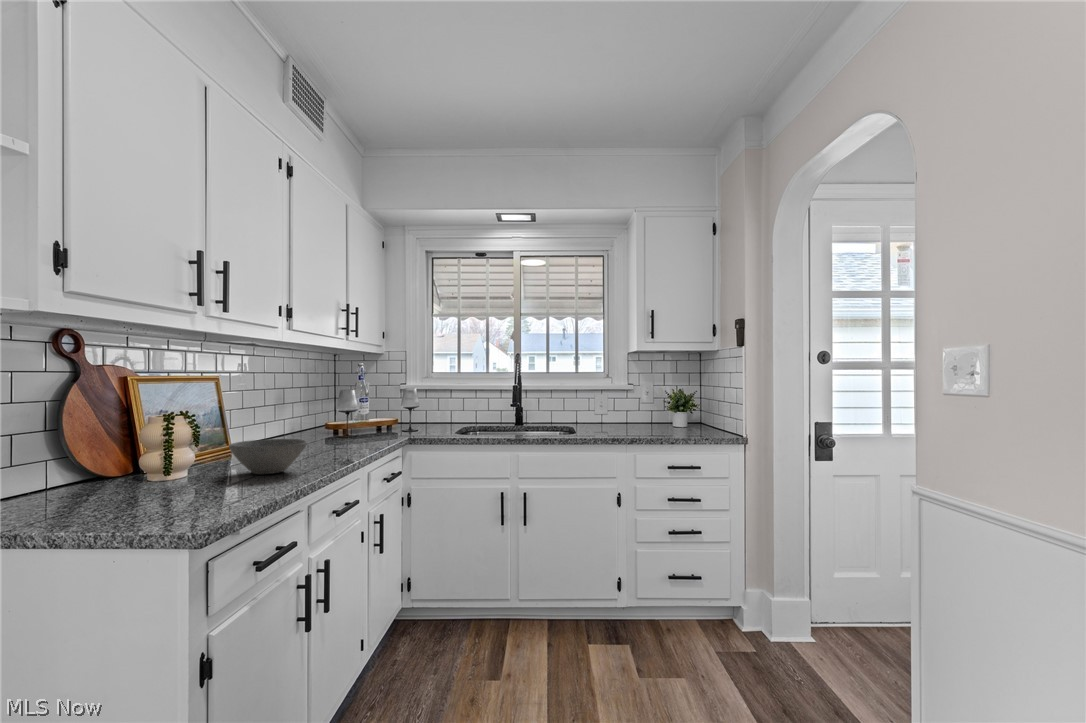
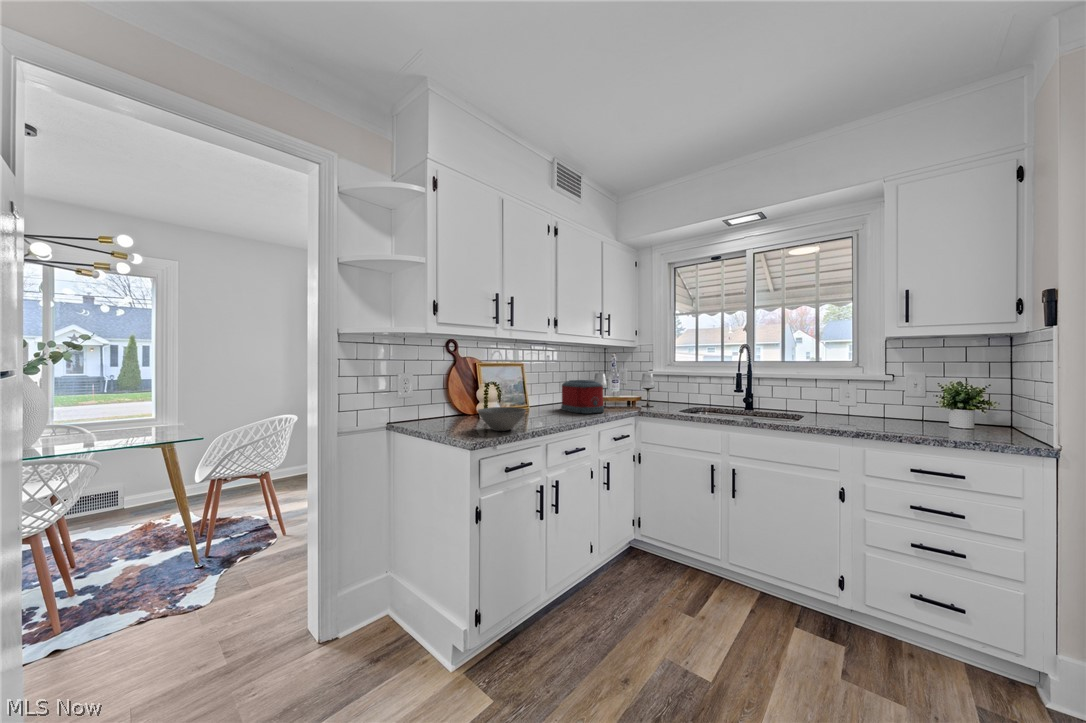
toaster: none [301,399,370,445] -> present [561,380,604,414]

